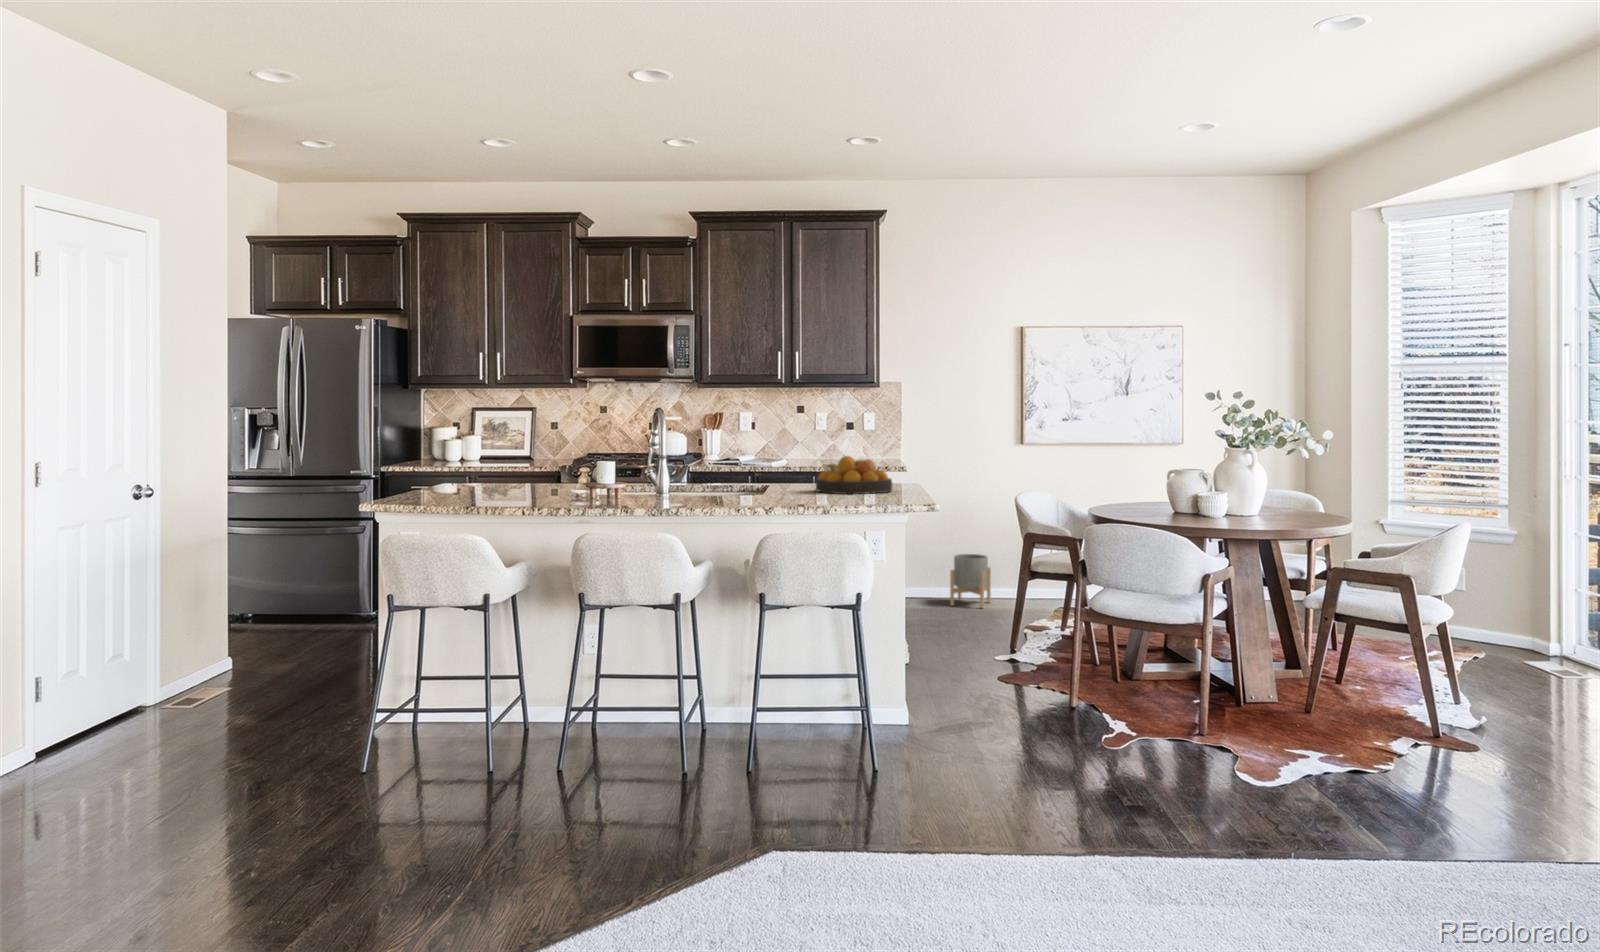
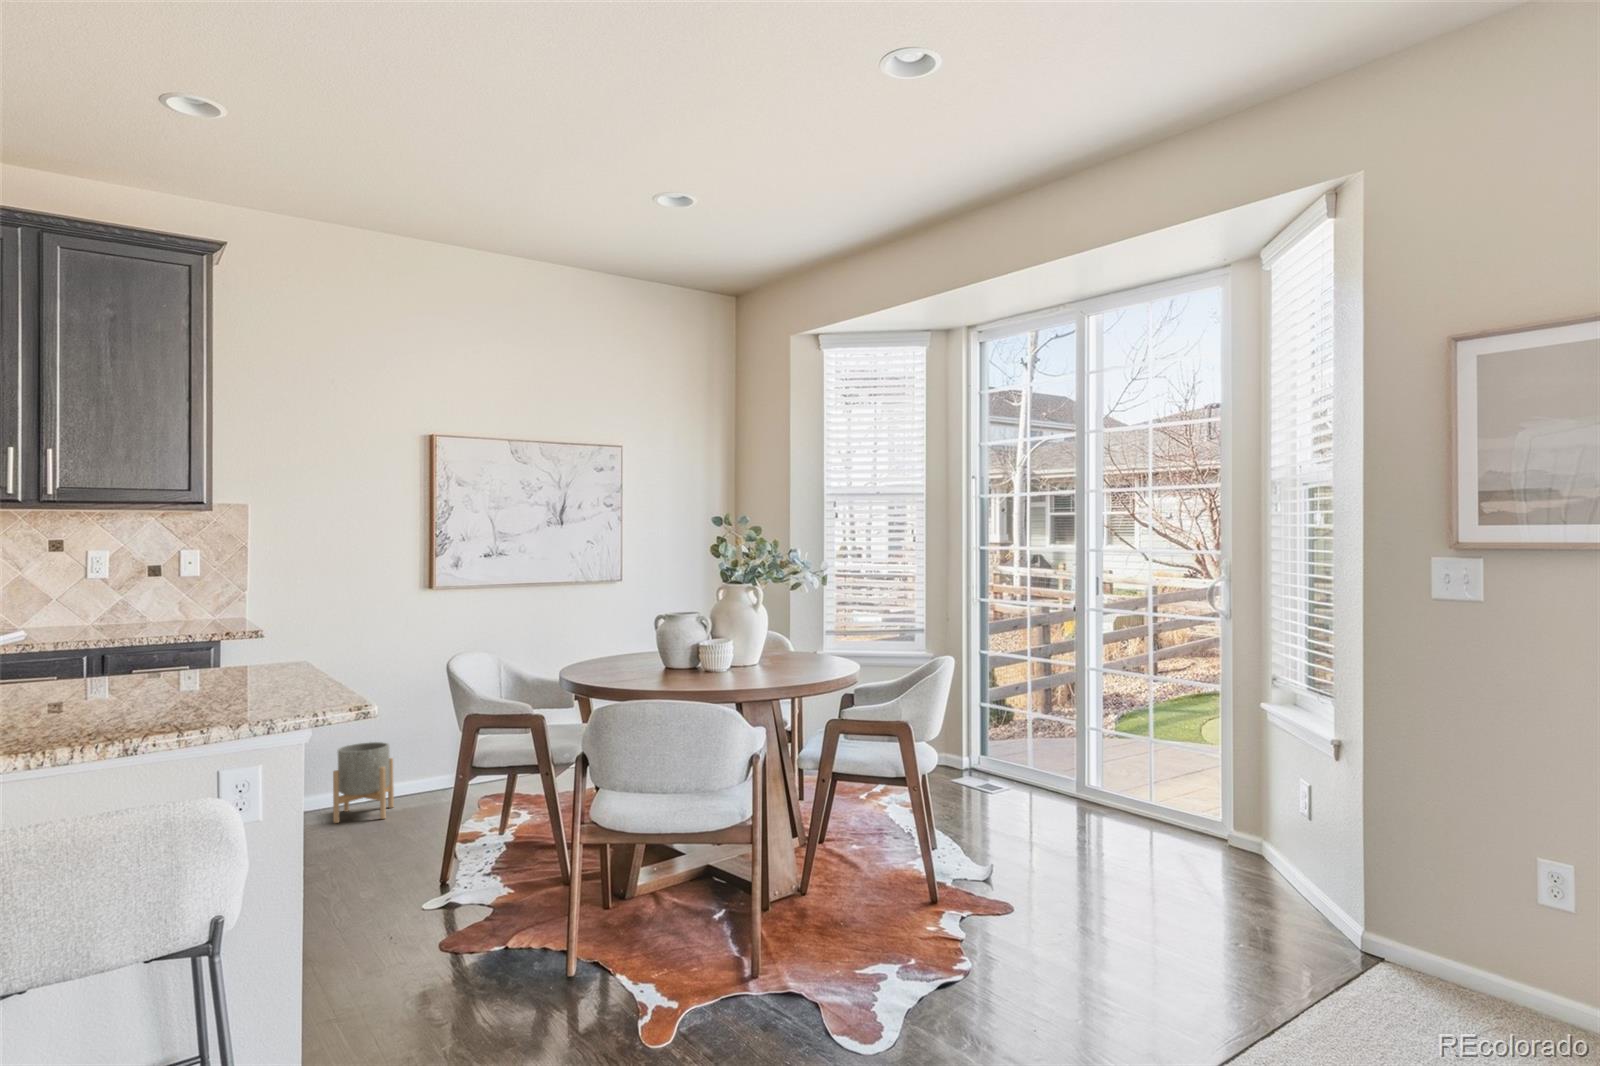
fruit bowl: present [816,456,892,494] -> none [75,619,244,692]

